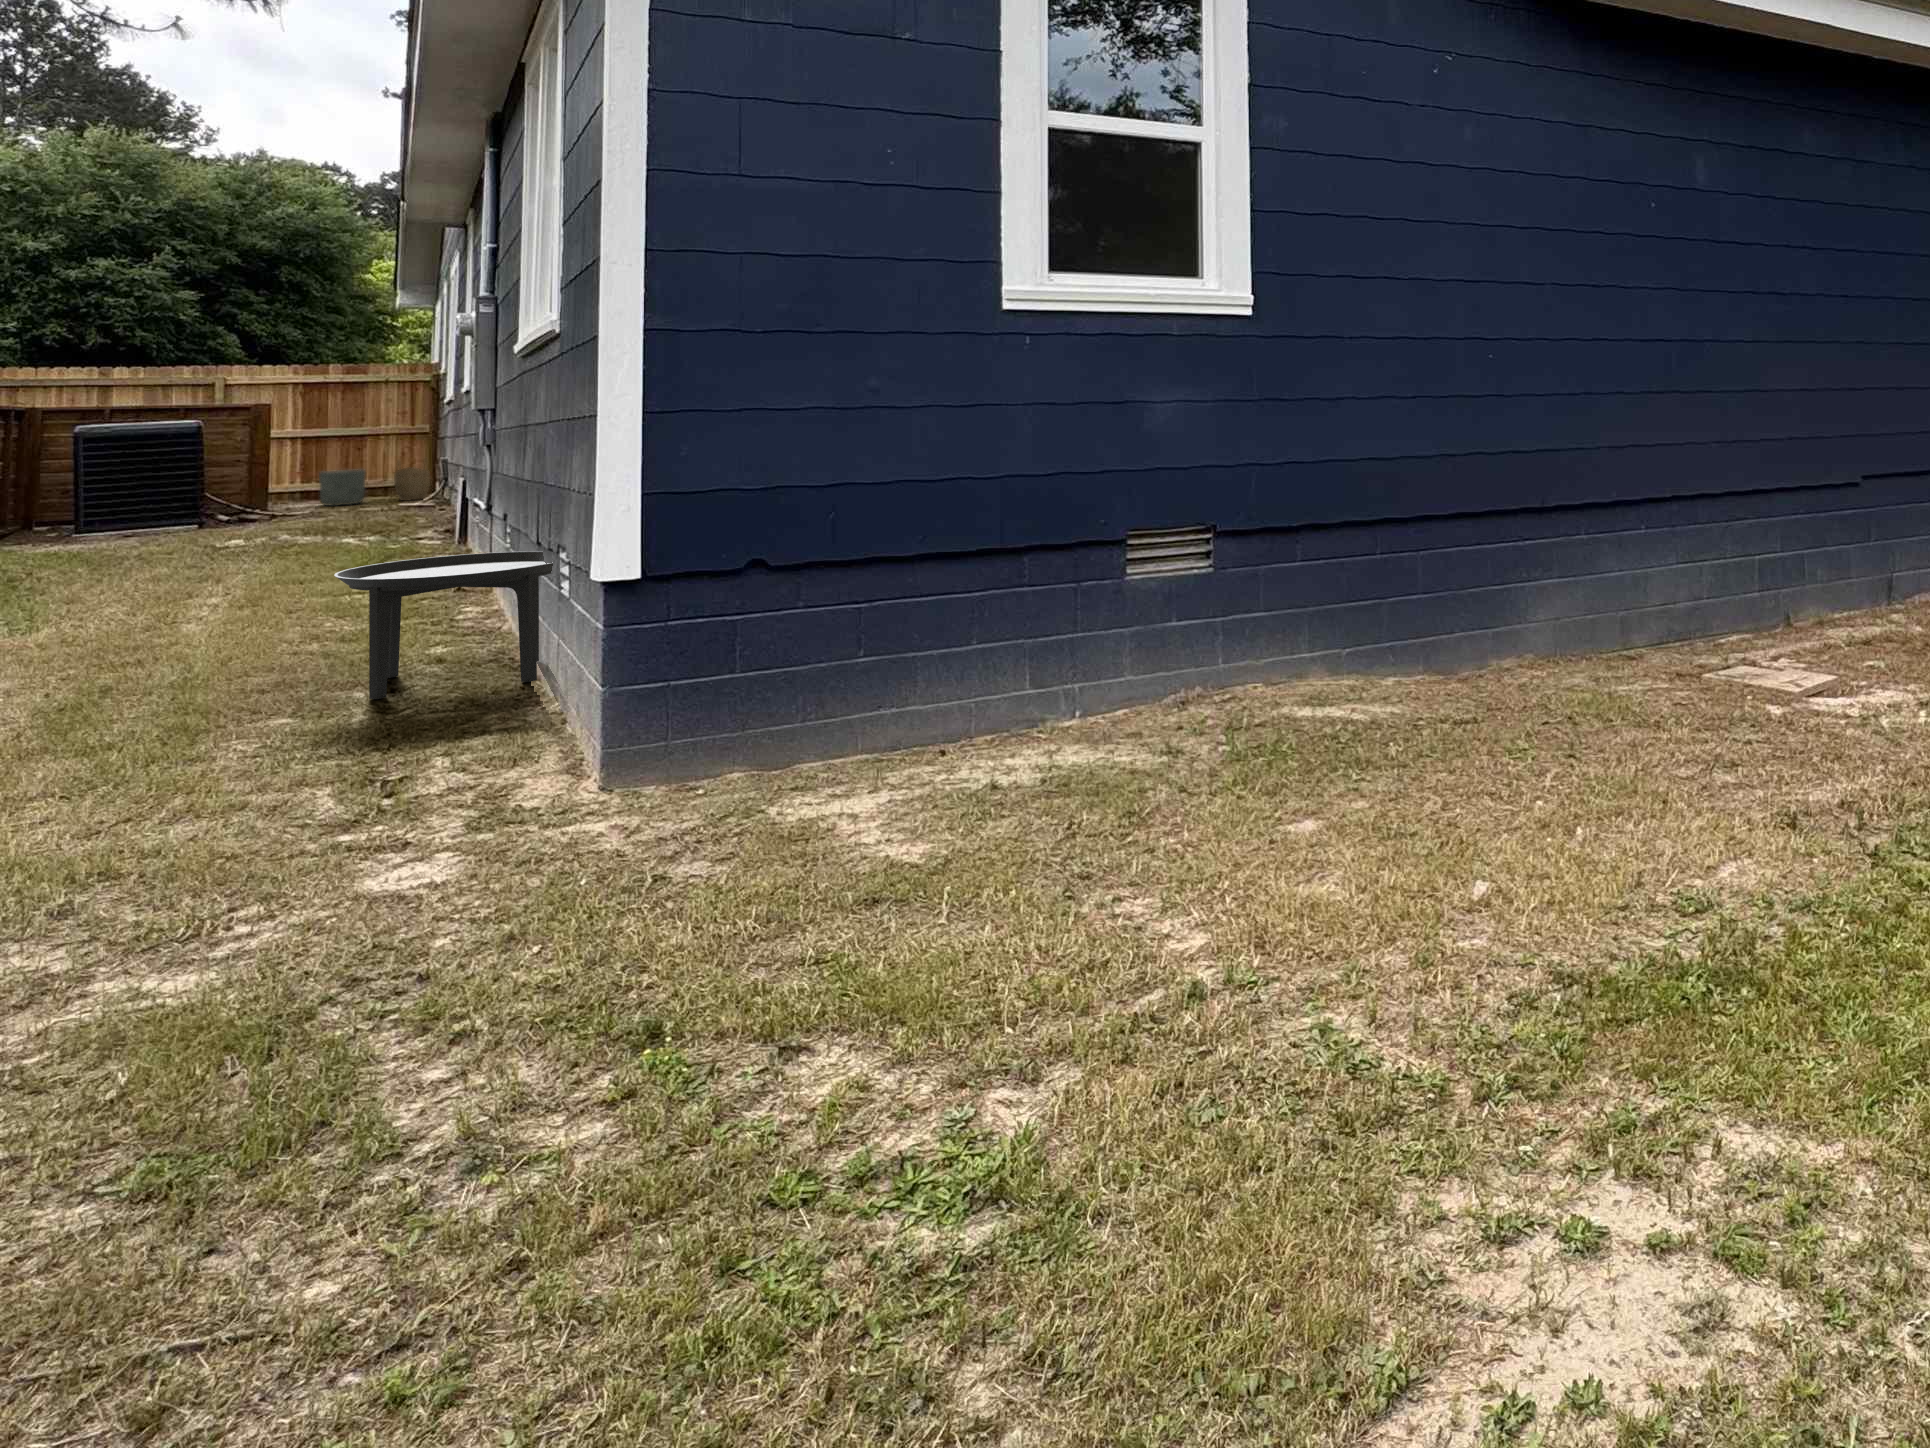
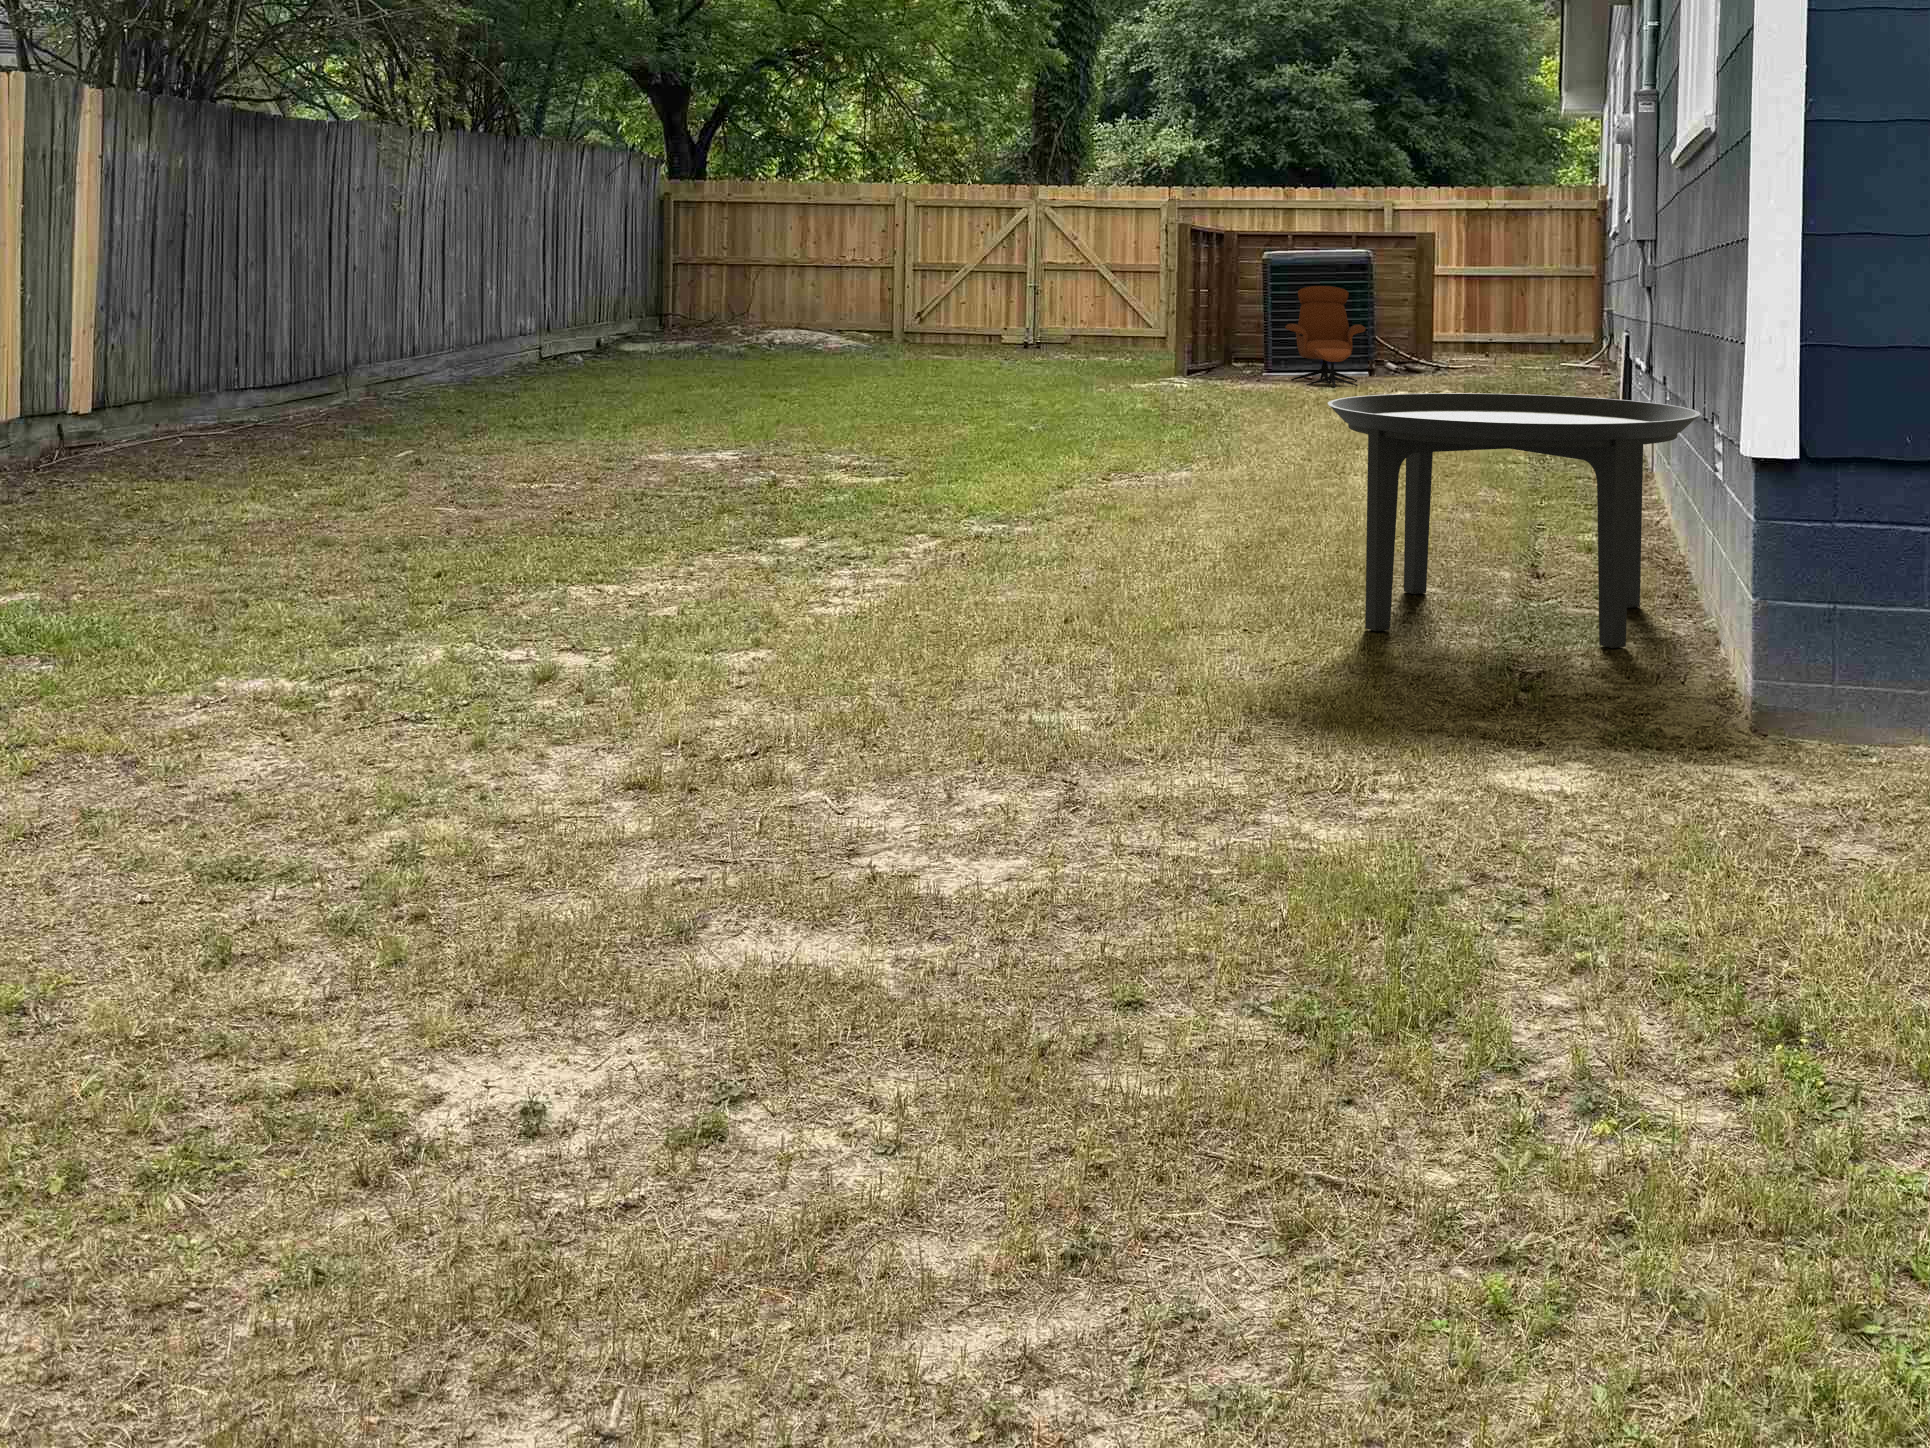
woven basket: present [394,459,430,501] -> none [1540,296,1579,351]
planter: present [319,469,366,506] -> none [1462,306,1510,350]
lounge chair: none [162,472,245,554] -> present [1285,286,1366,387]

